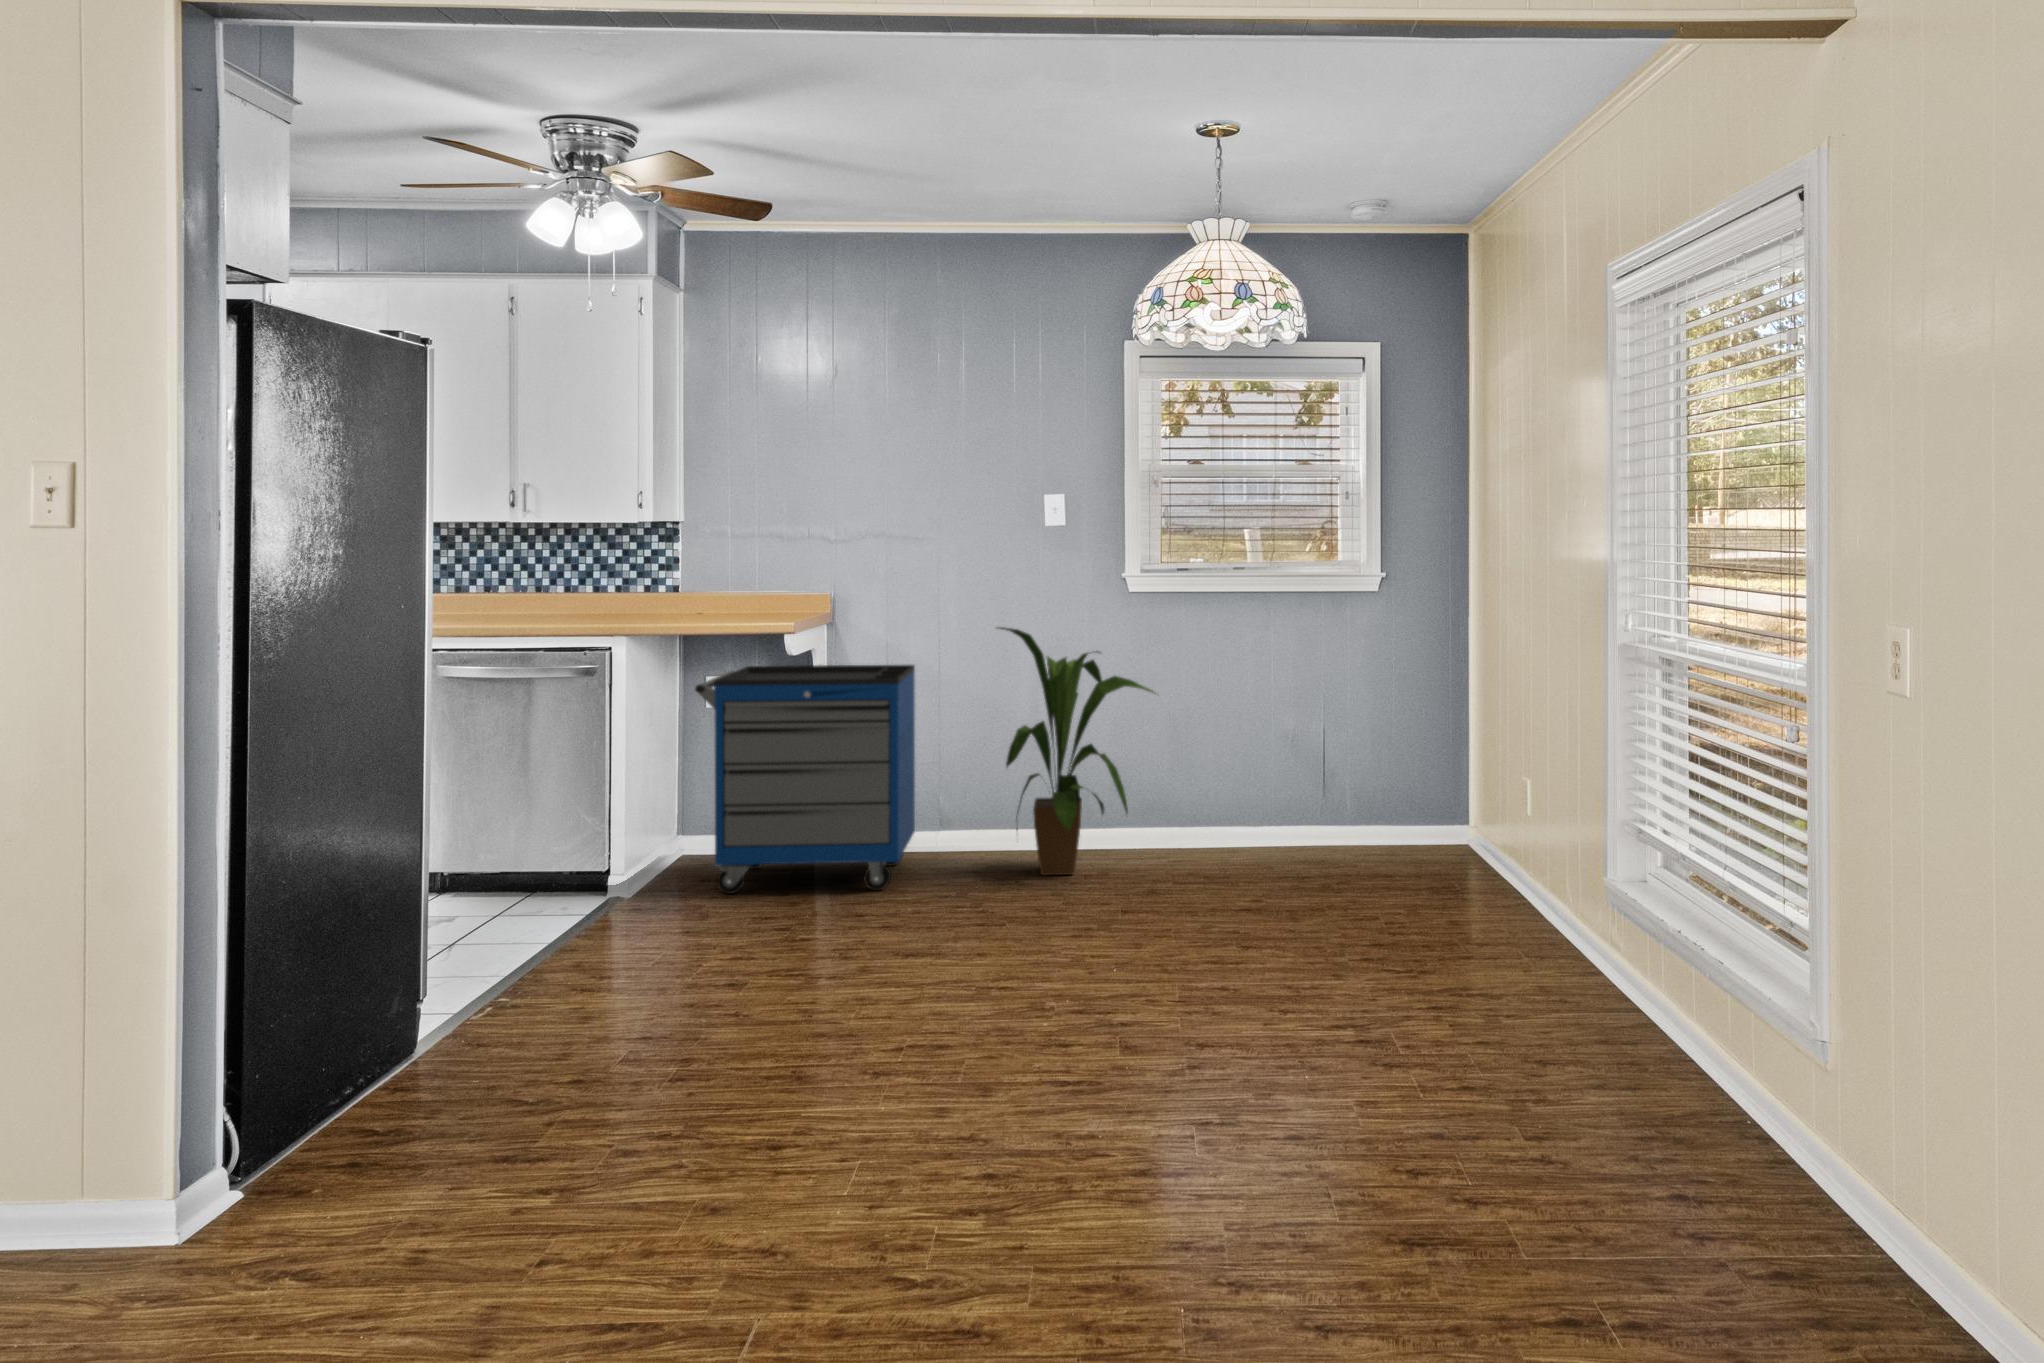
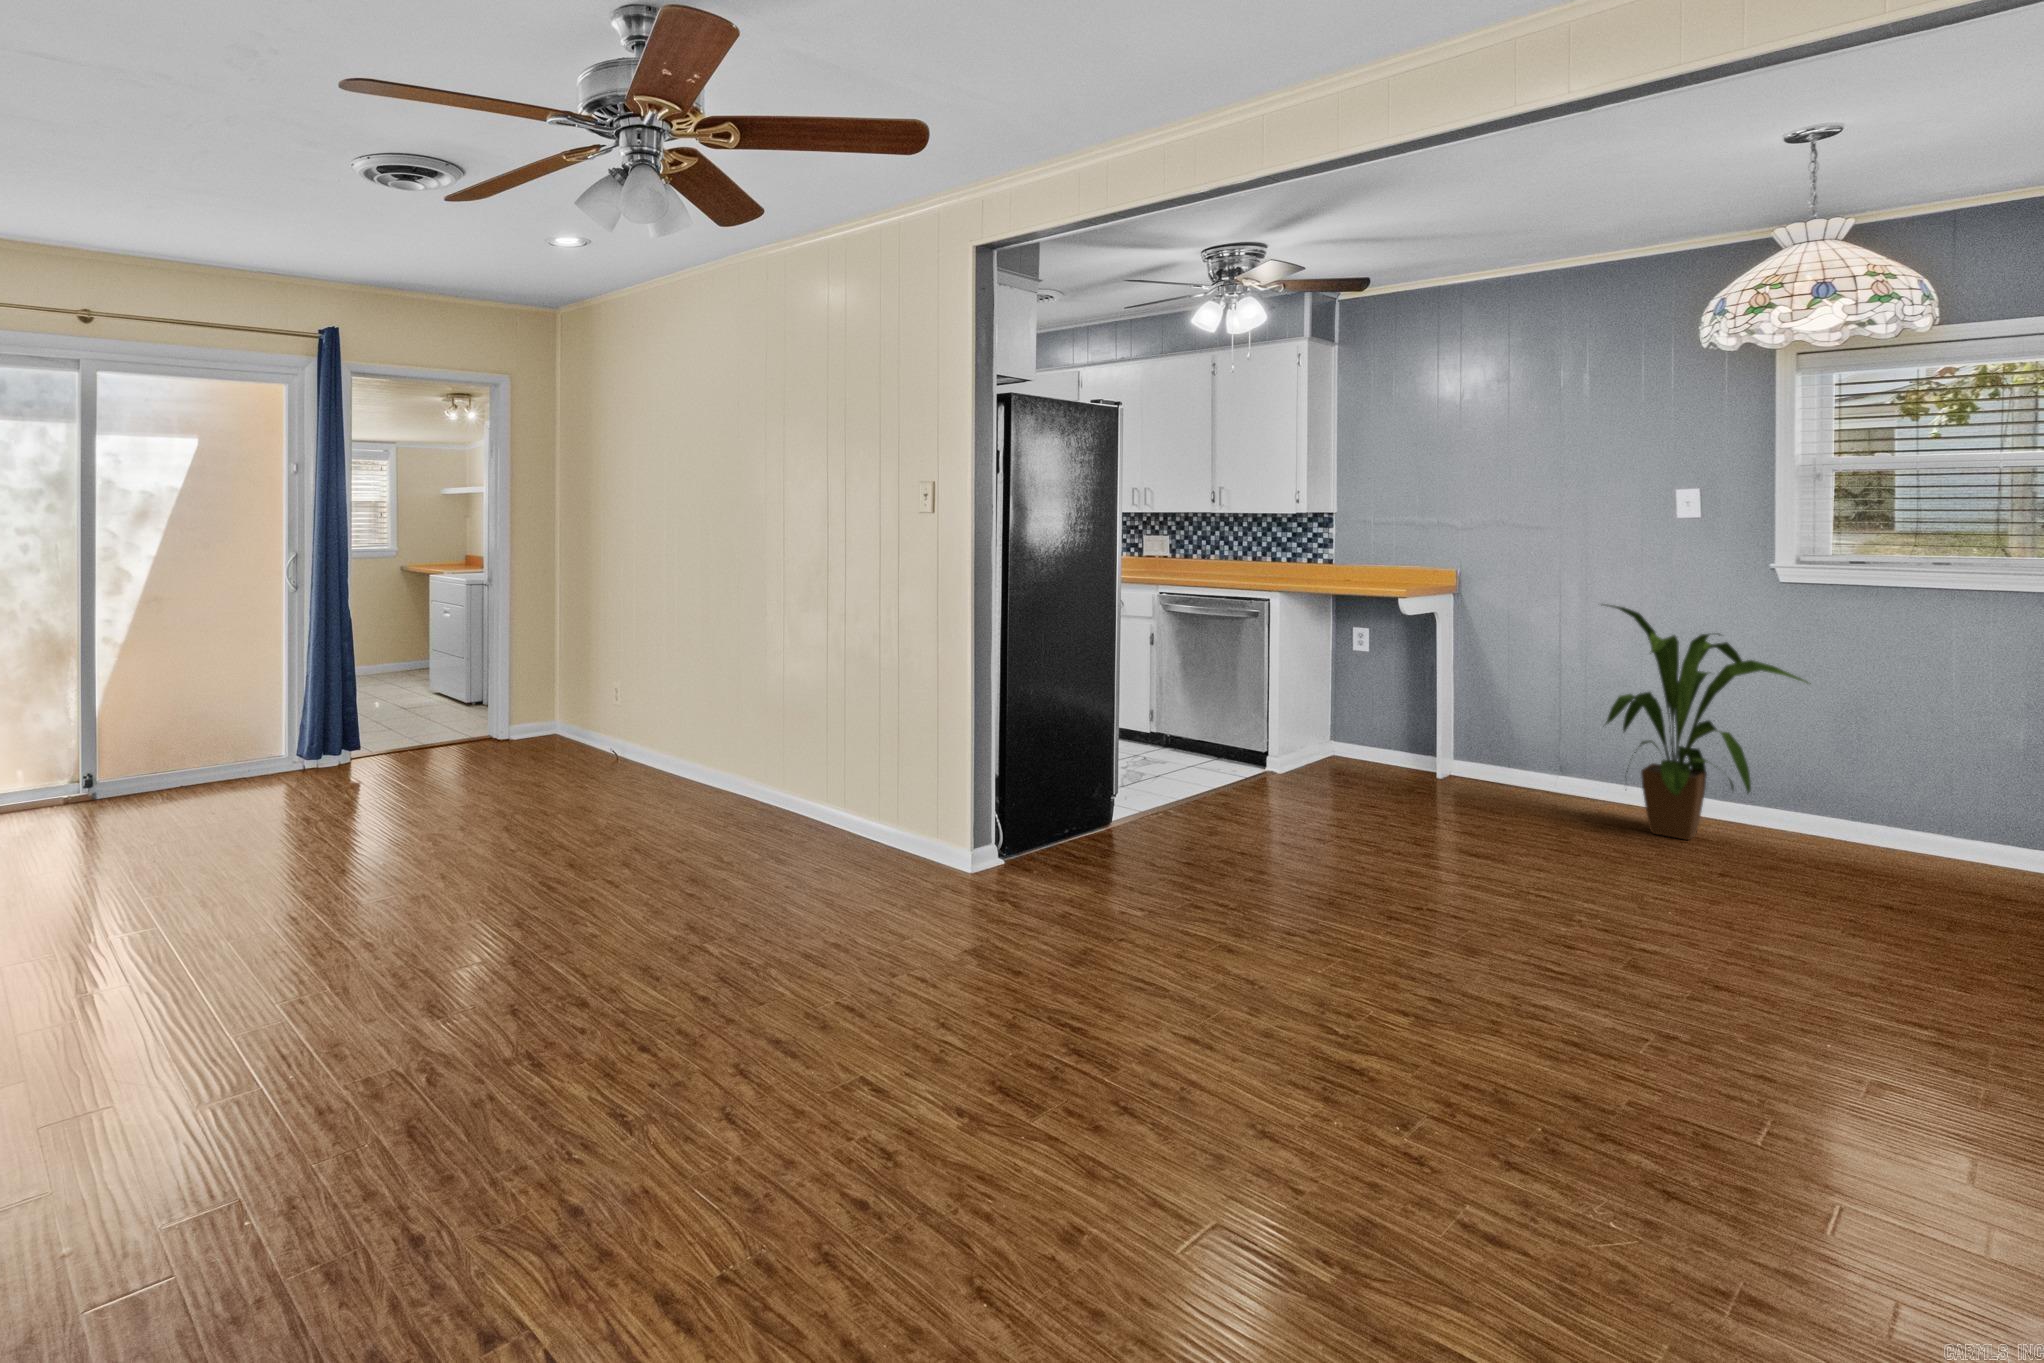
storage cabinet: present [695,665,915,894] -> none [1327,621,1528,811]

